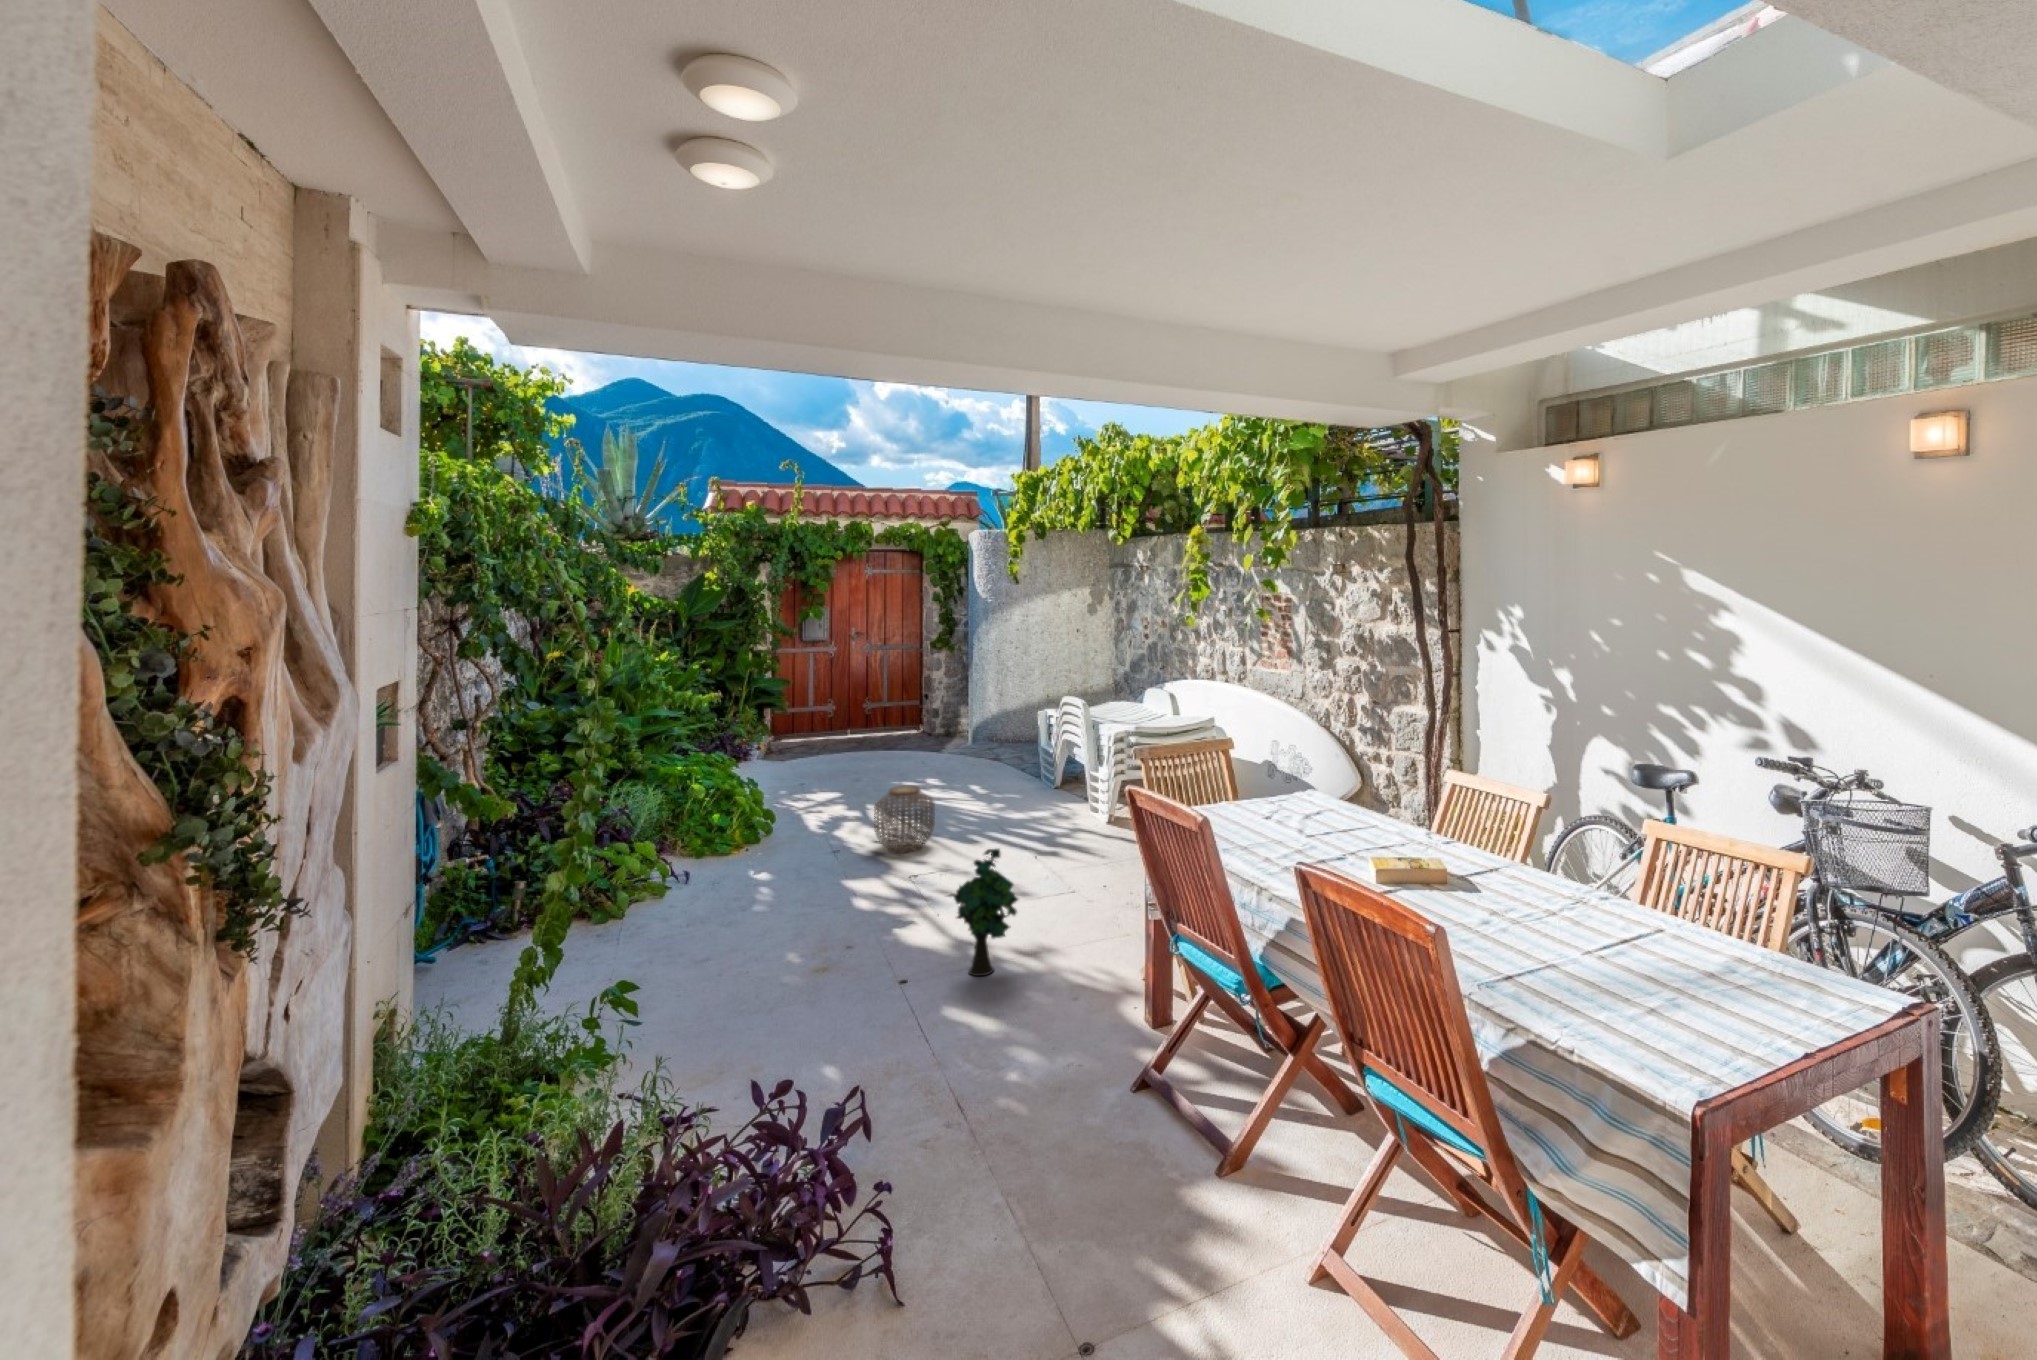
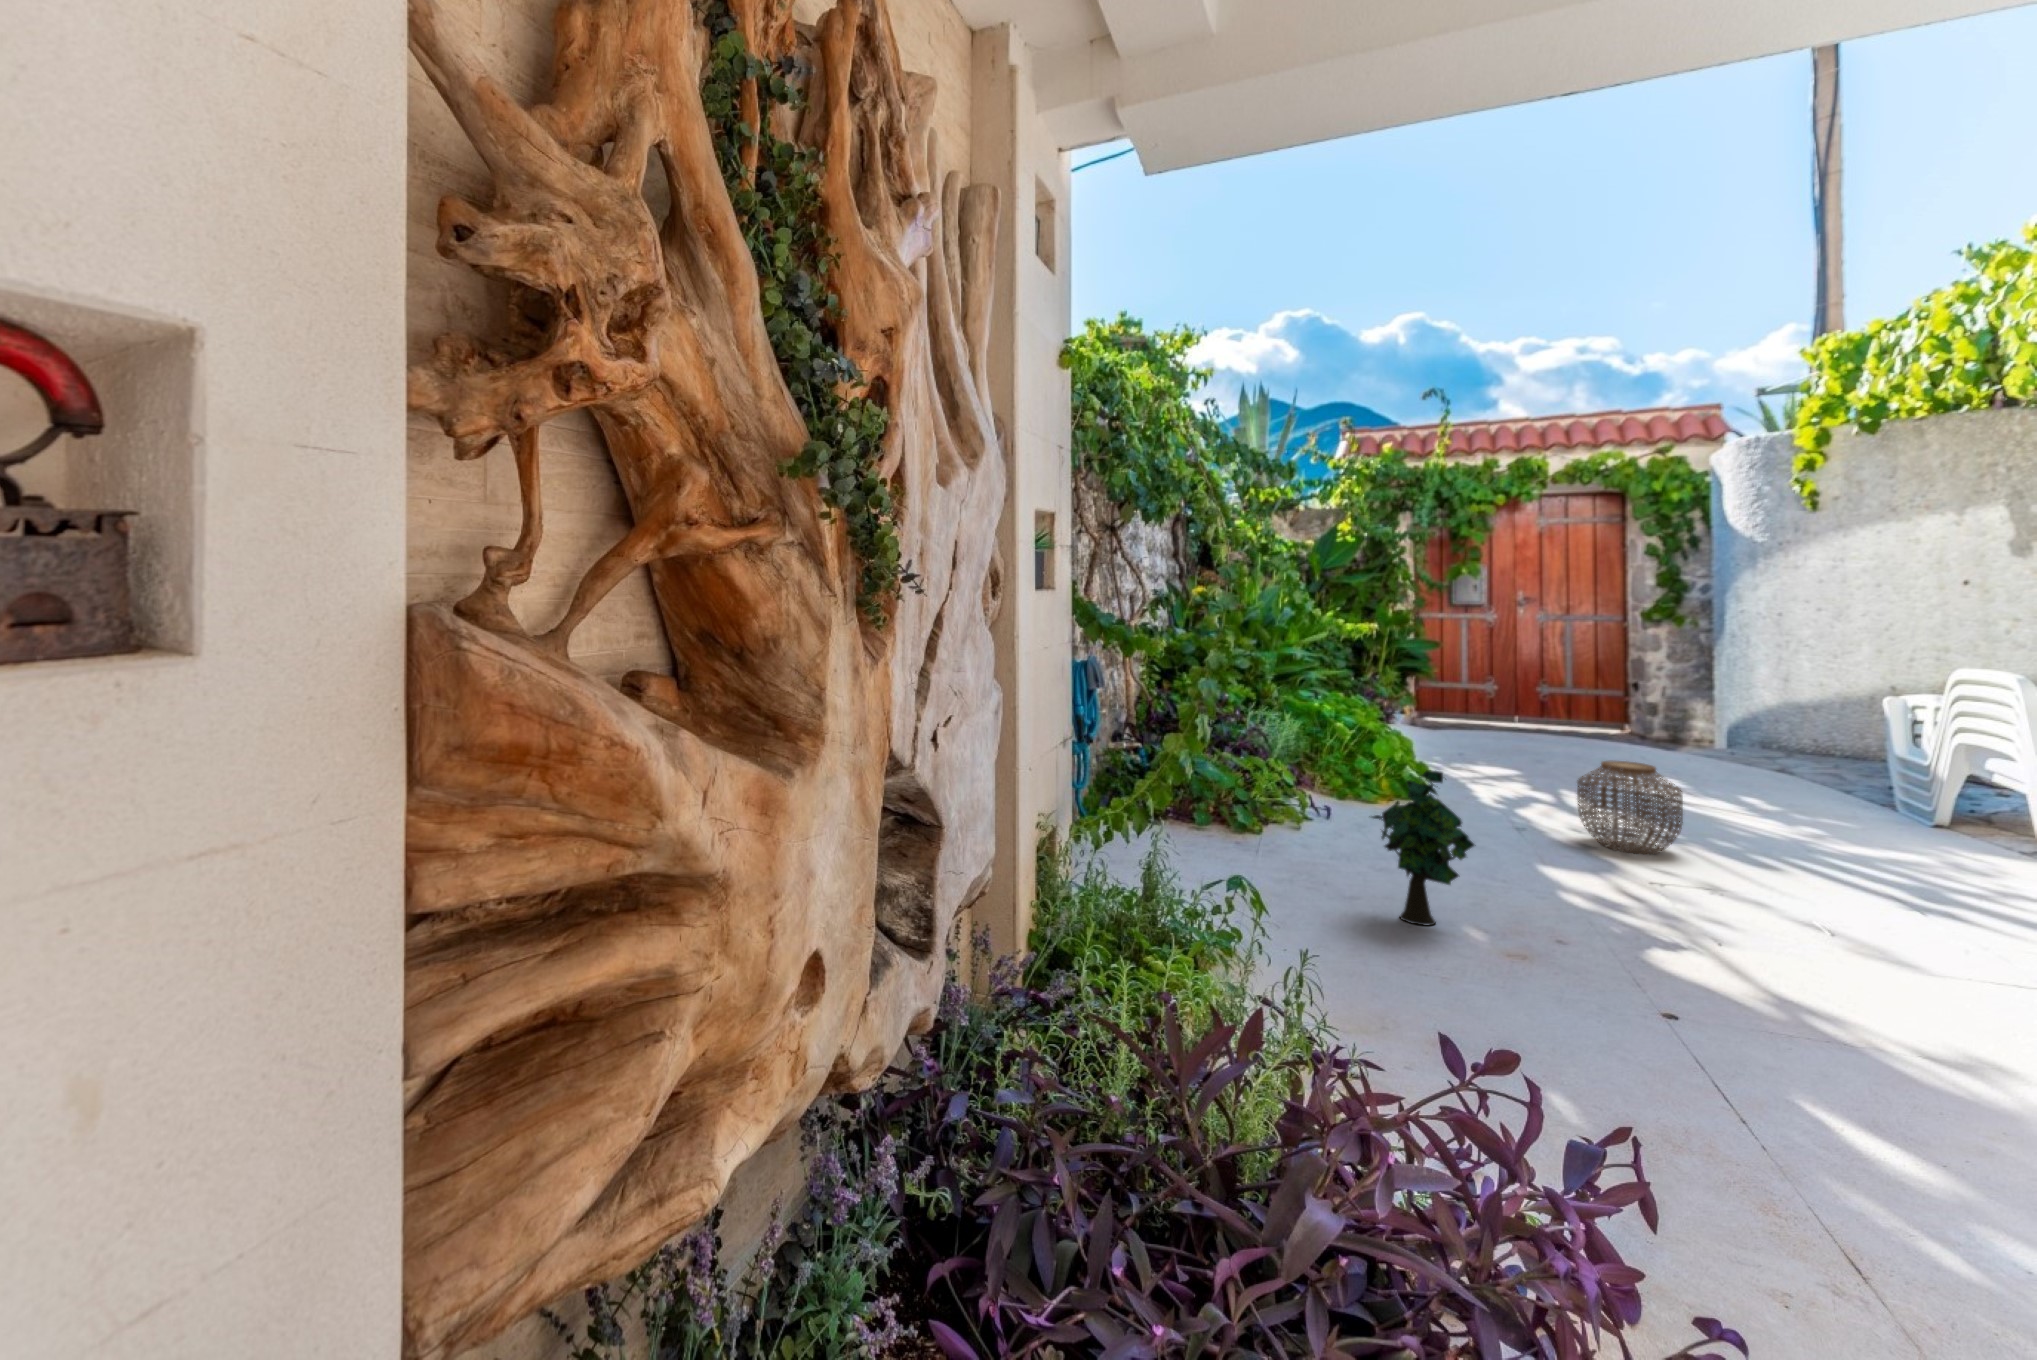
decorative plant: present [948,848,1019,976] -> present [1372,771,1474,925]

